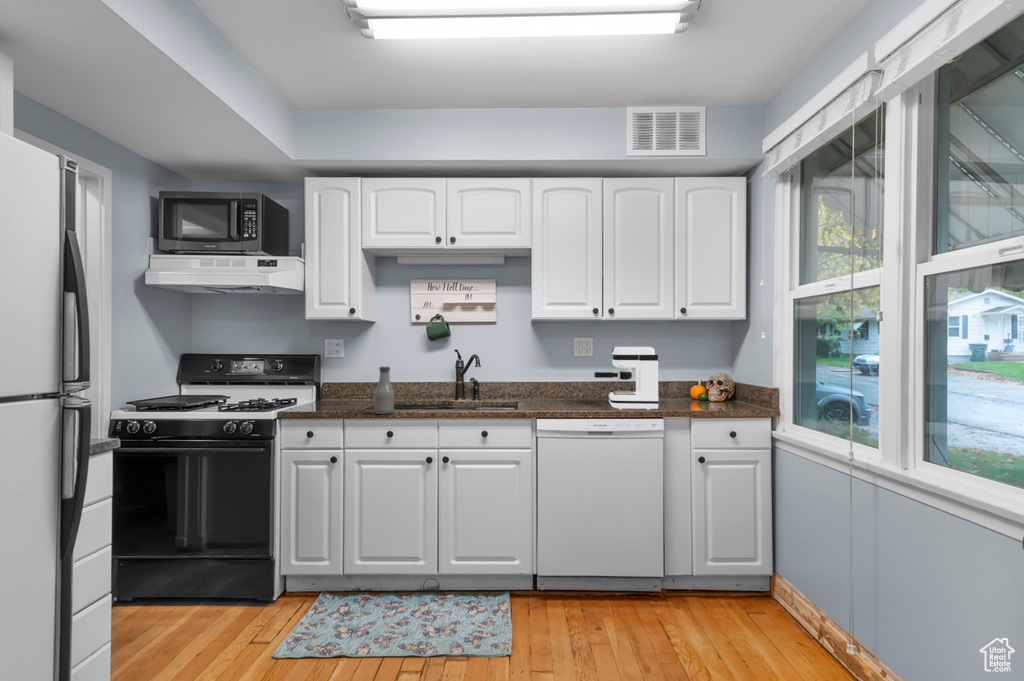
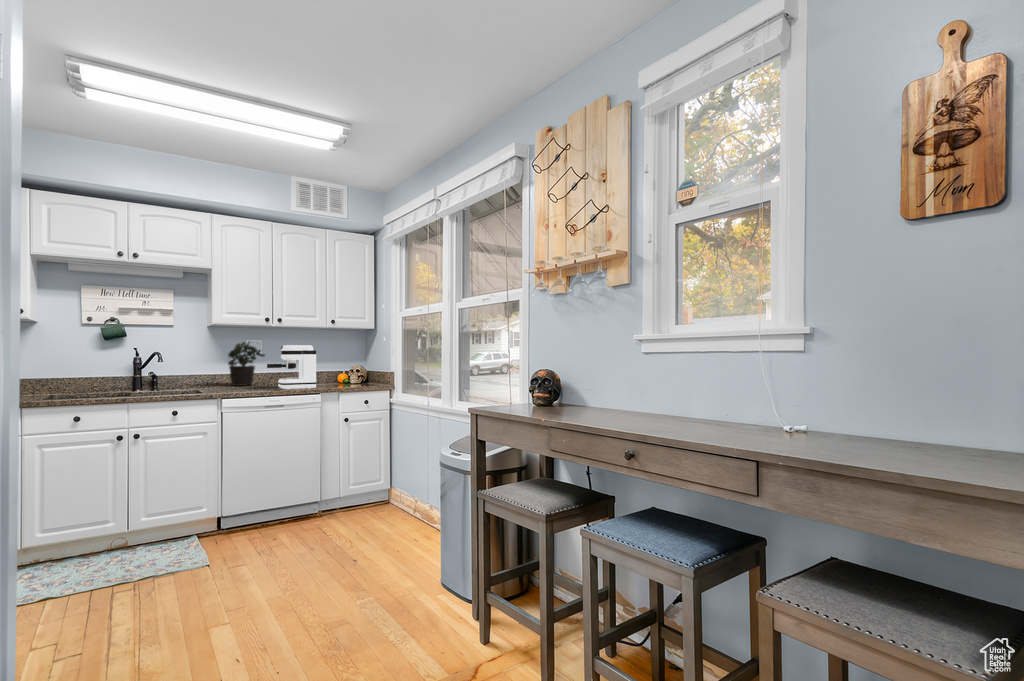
potted plant: none [552,340,596,397] -> present [228,342,265,386]
bottle: present [374,367,394,414] -> none [63,361,84,402]

